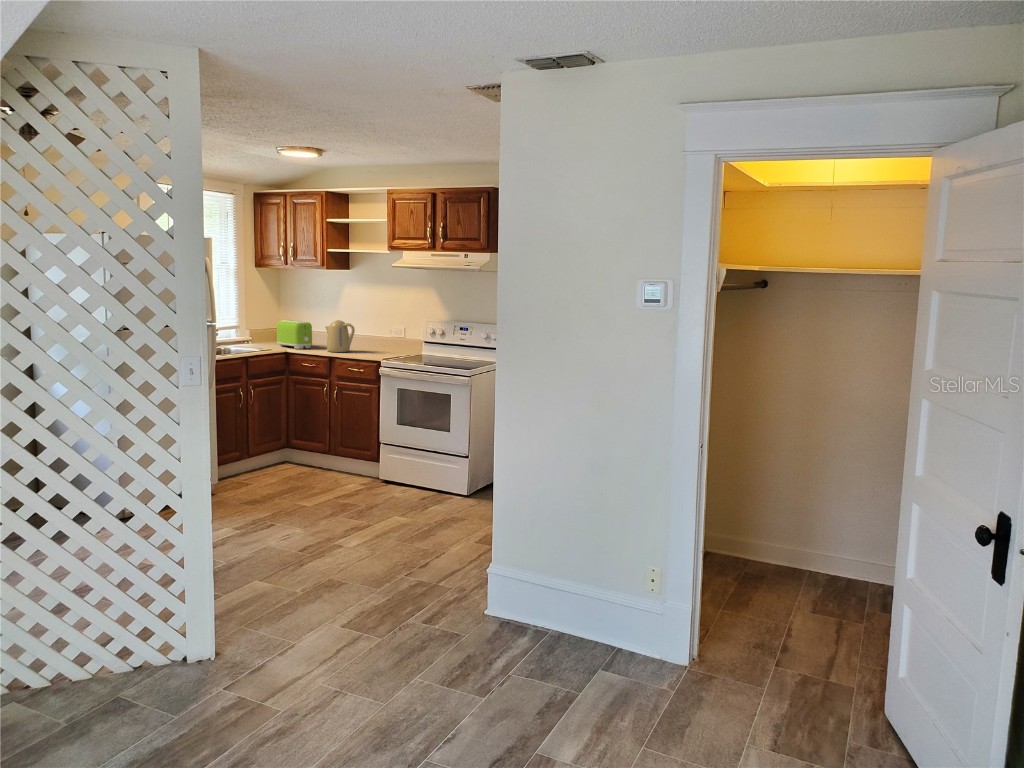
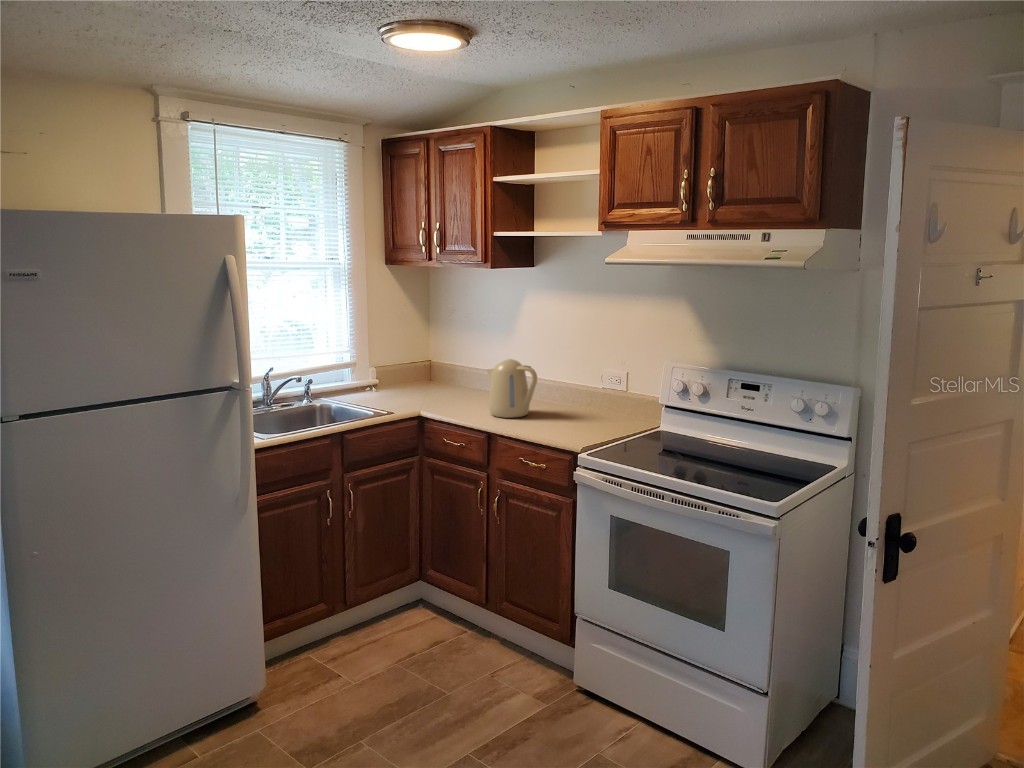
toaster: present [277,320,312,349] -> none [412,354,467,406]

